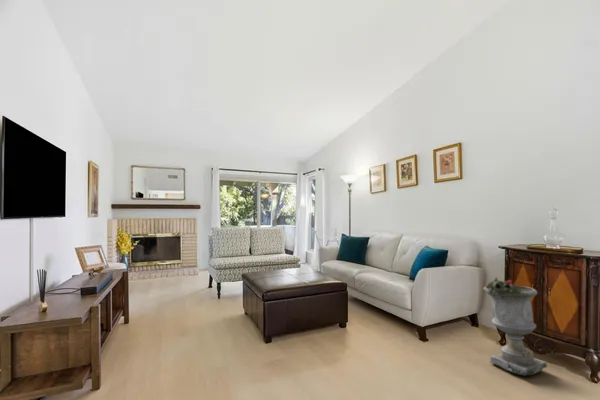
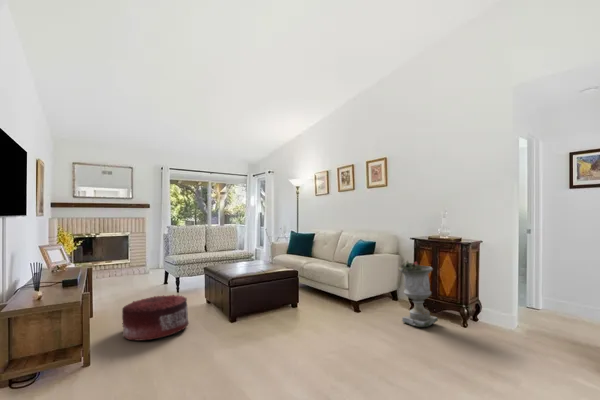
pouf: none [142,305,217,361] -> present [122,295,189,340]

